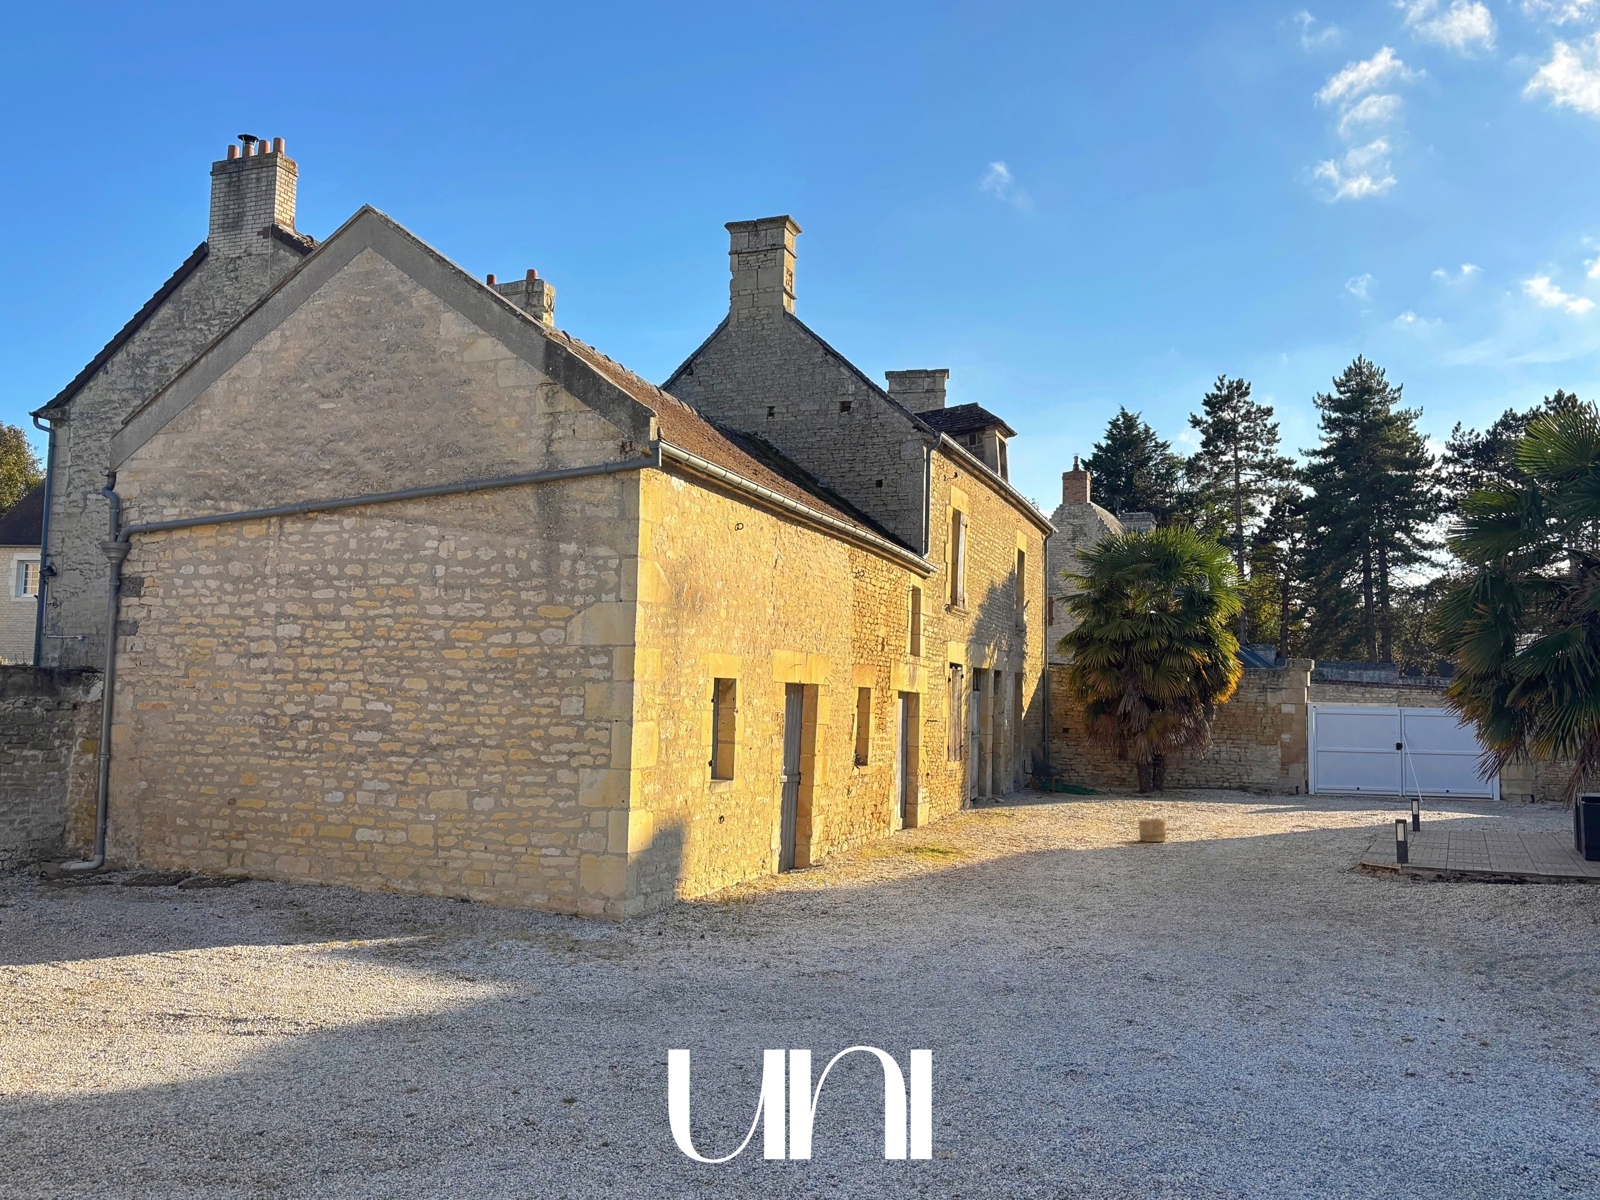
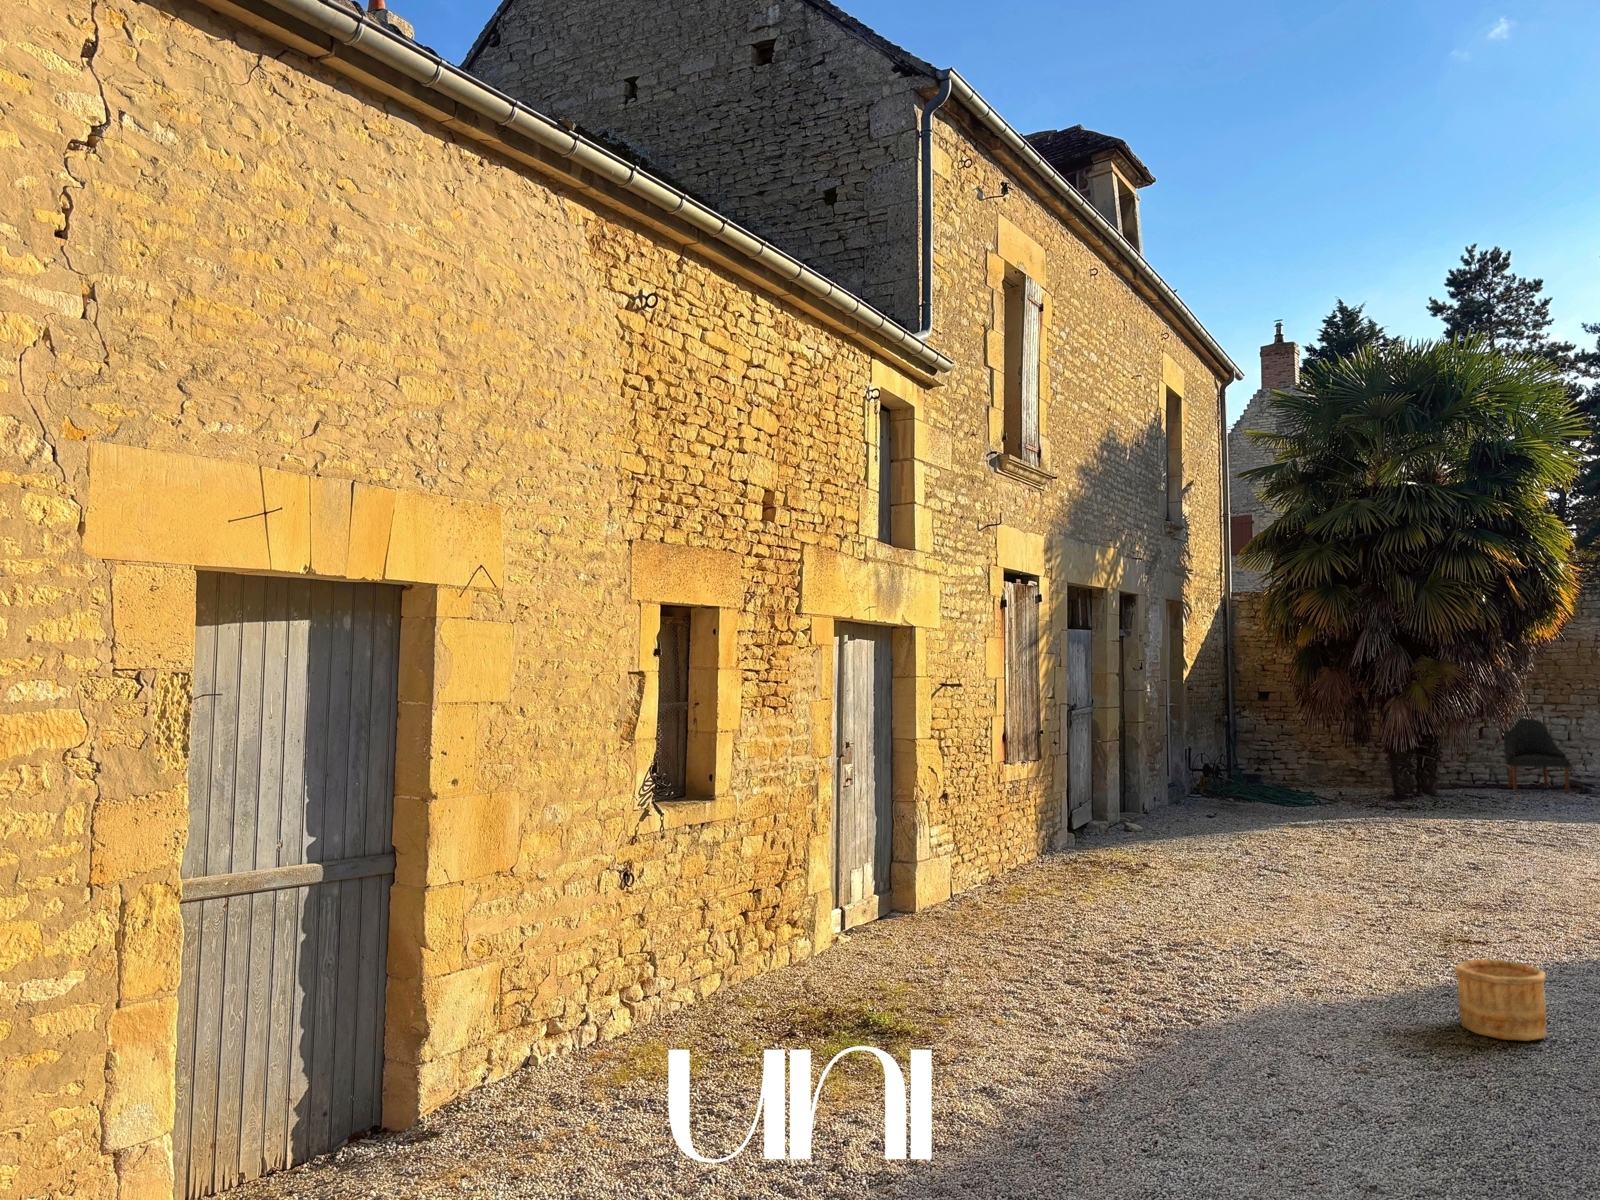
chair: present [1029,747,1062,792] -> present [1504,718,1570,793]

